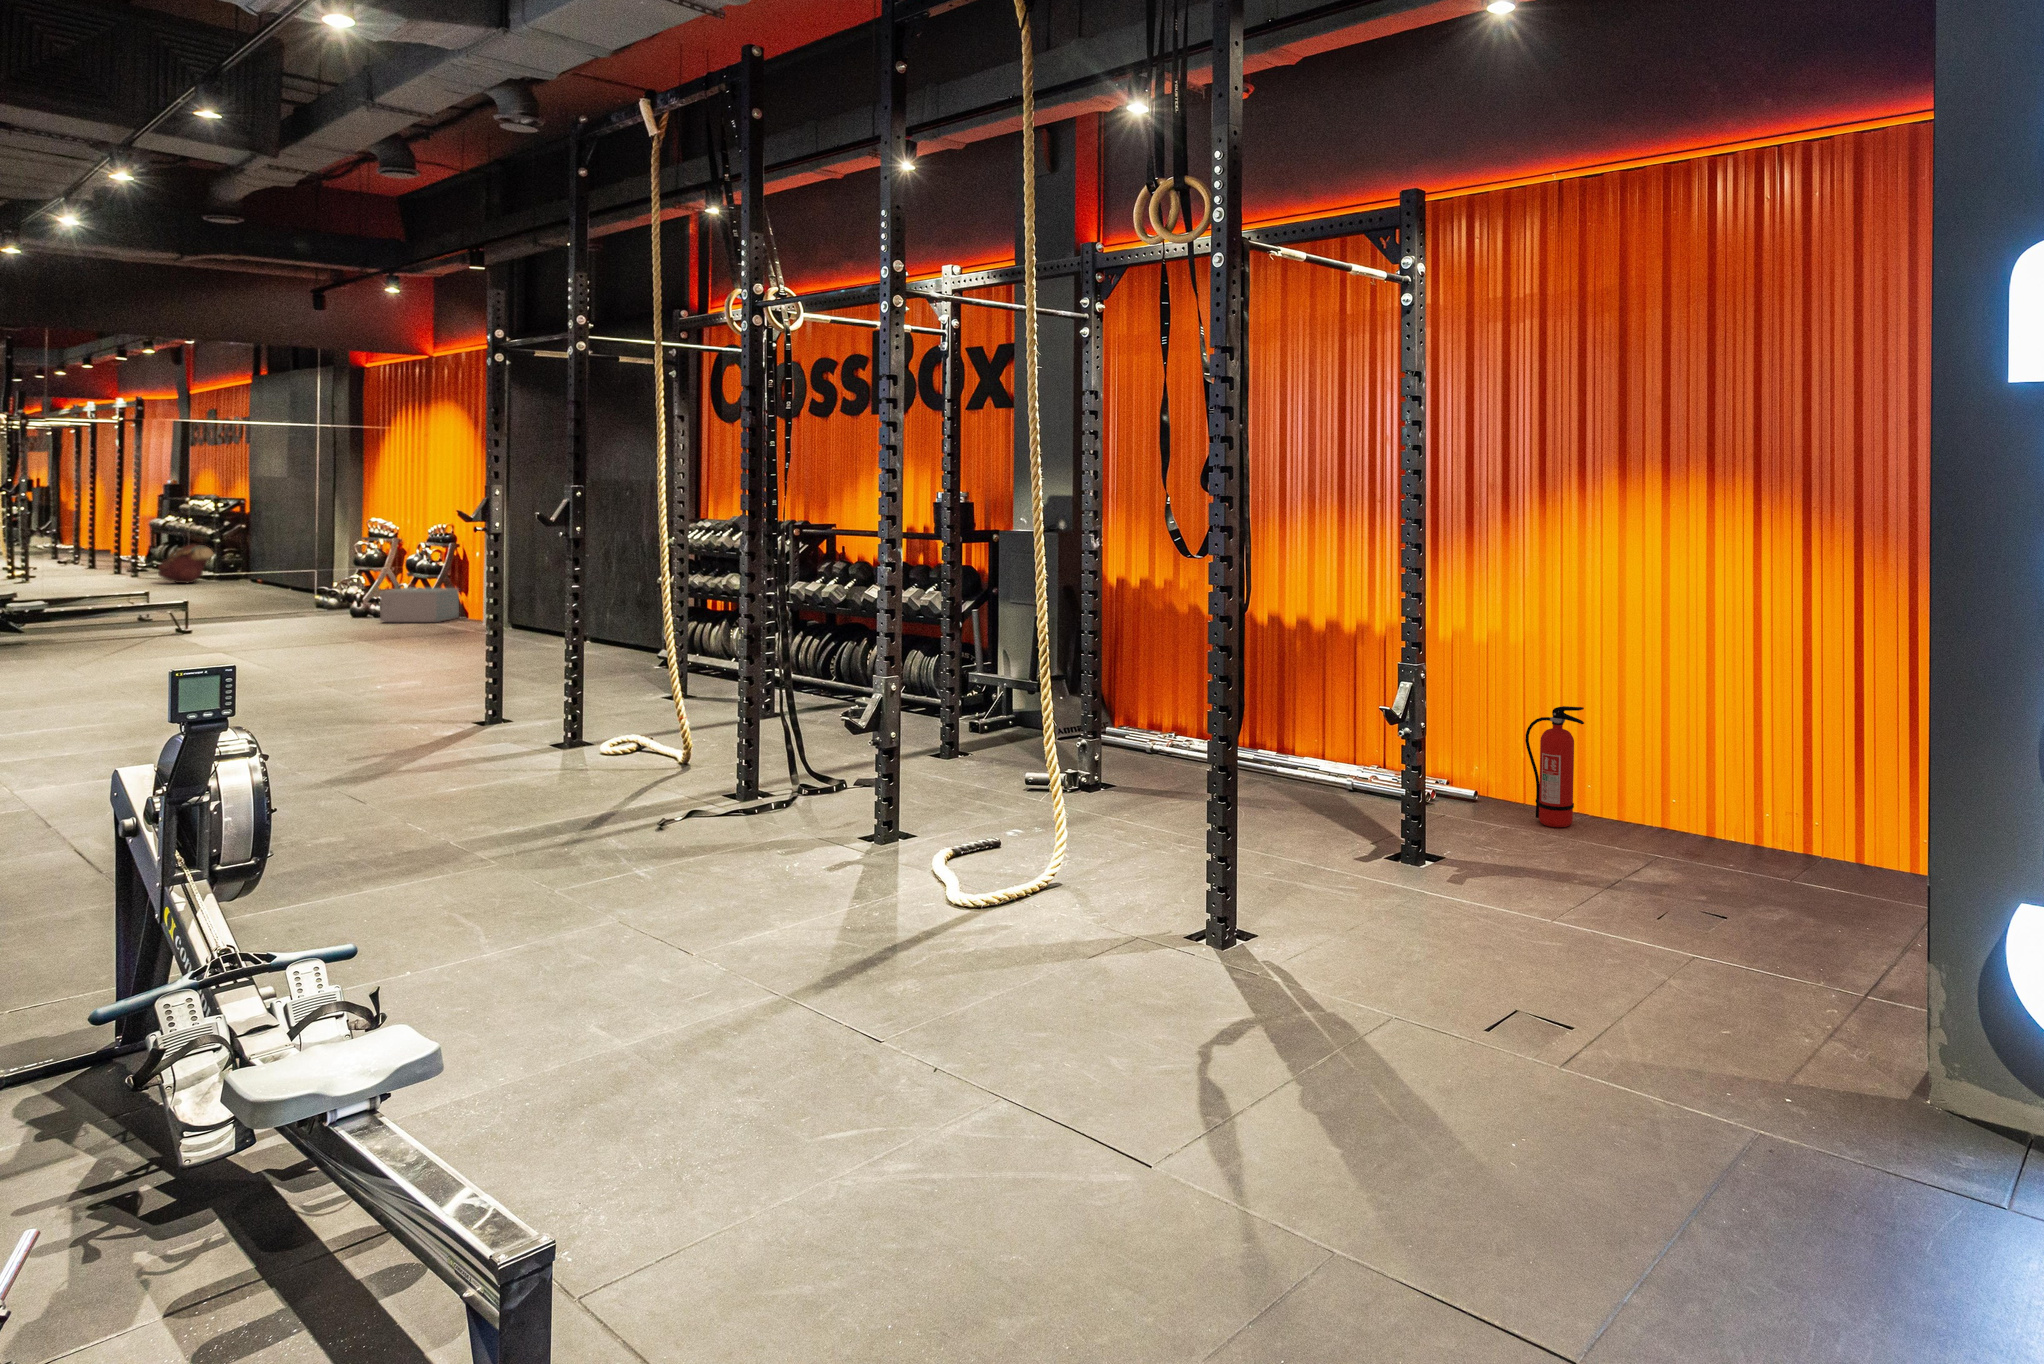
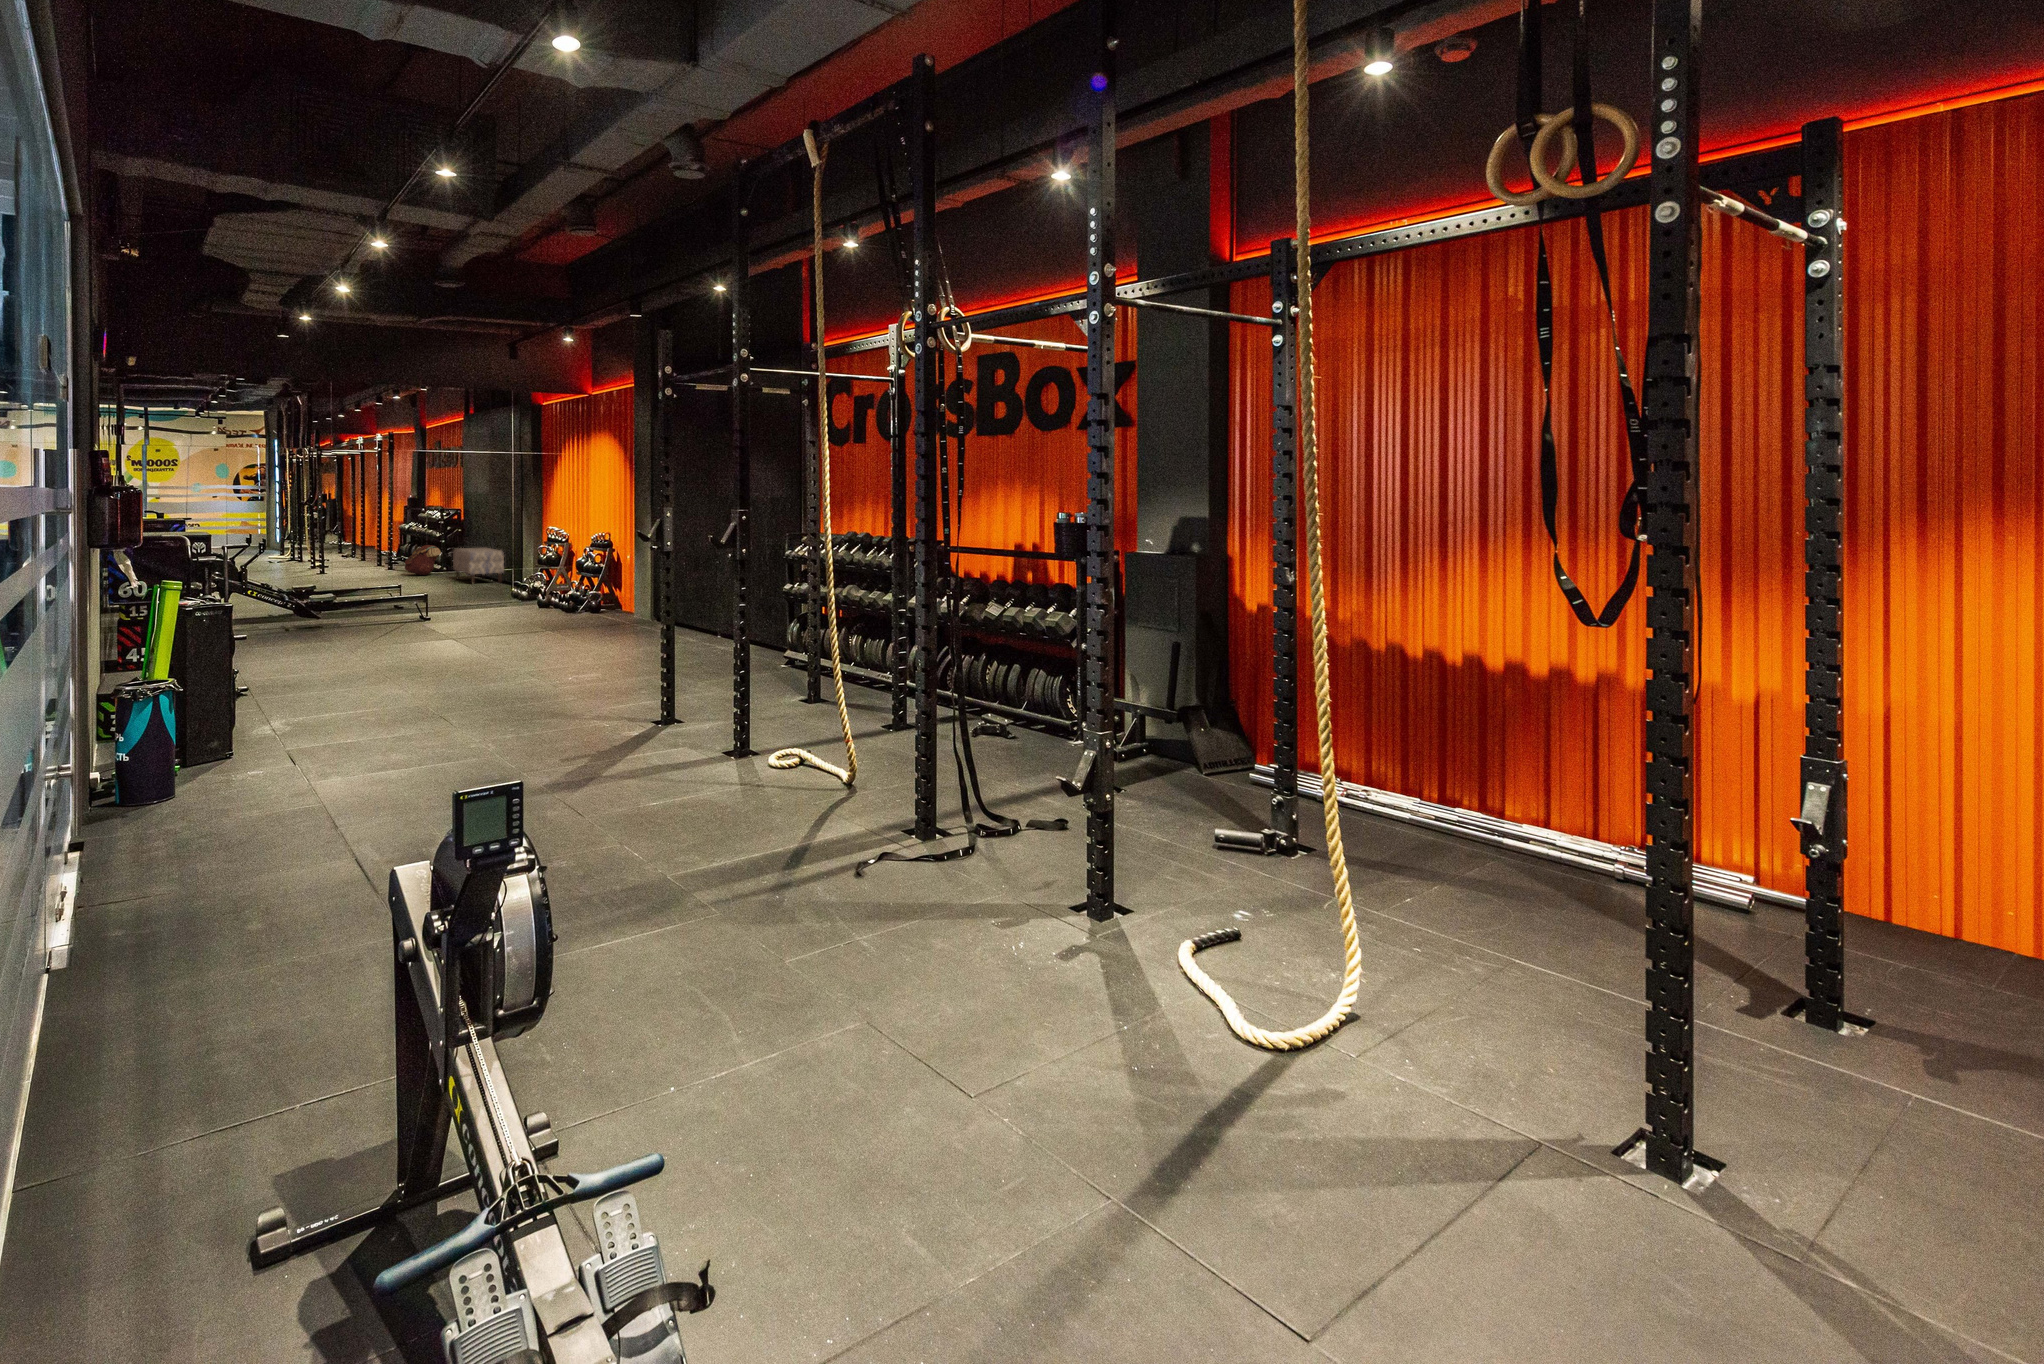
bench: none [232,547,307,593] -> present [453,548,504,584]
storage box: present [380,588,459,622] -> none [559,585,616,614]
fire extinguisher: present [1525,706,1584,827] -> none [1916,804,2031,967]

